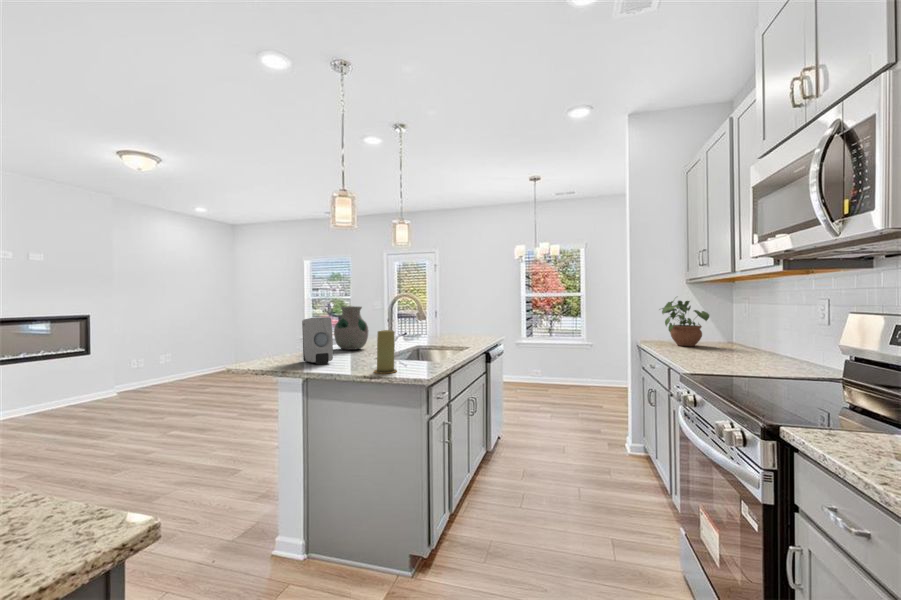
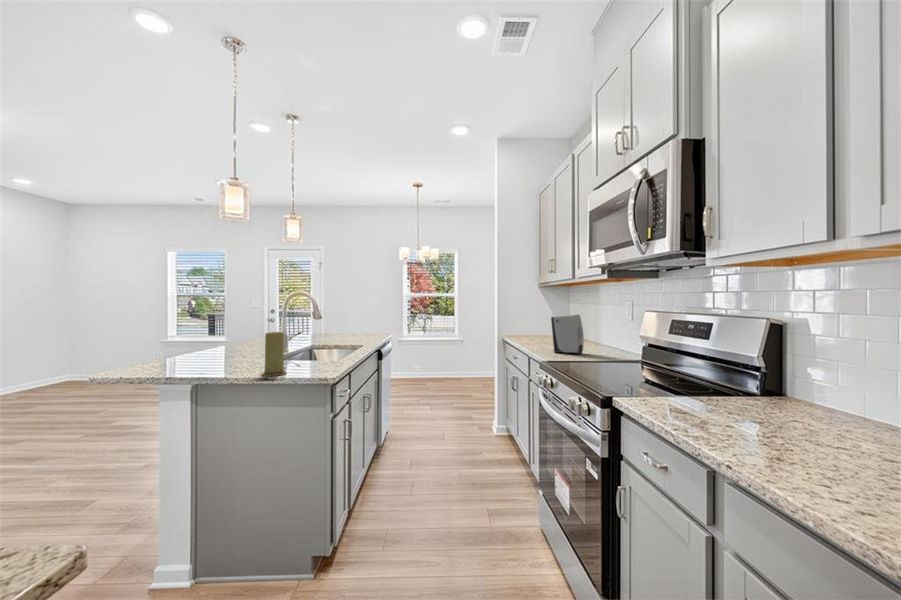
potted plant: present [662,300,709,346] -> none [520,298,558,339]
vase: present [334,306,368,350] -> none [208,308,249,354]
soap dispenser: present [302,317,333,364] -> present [551,315,584,354]

